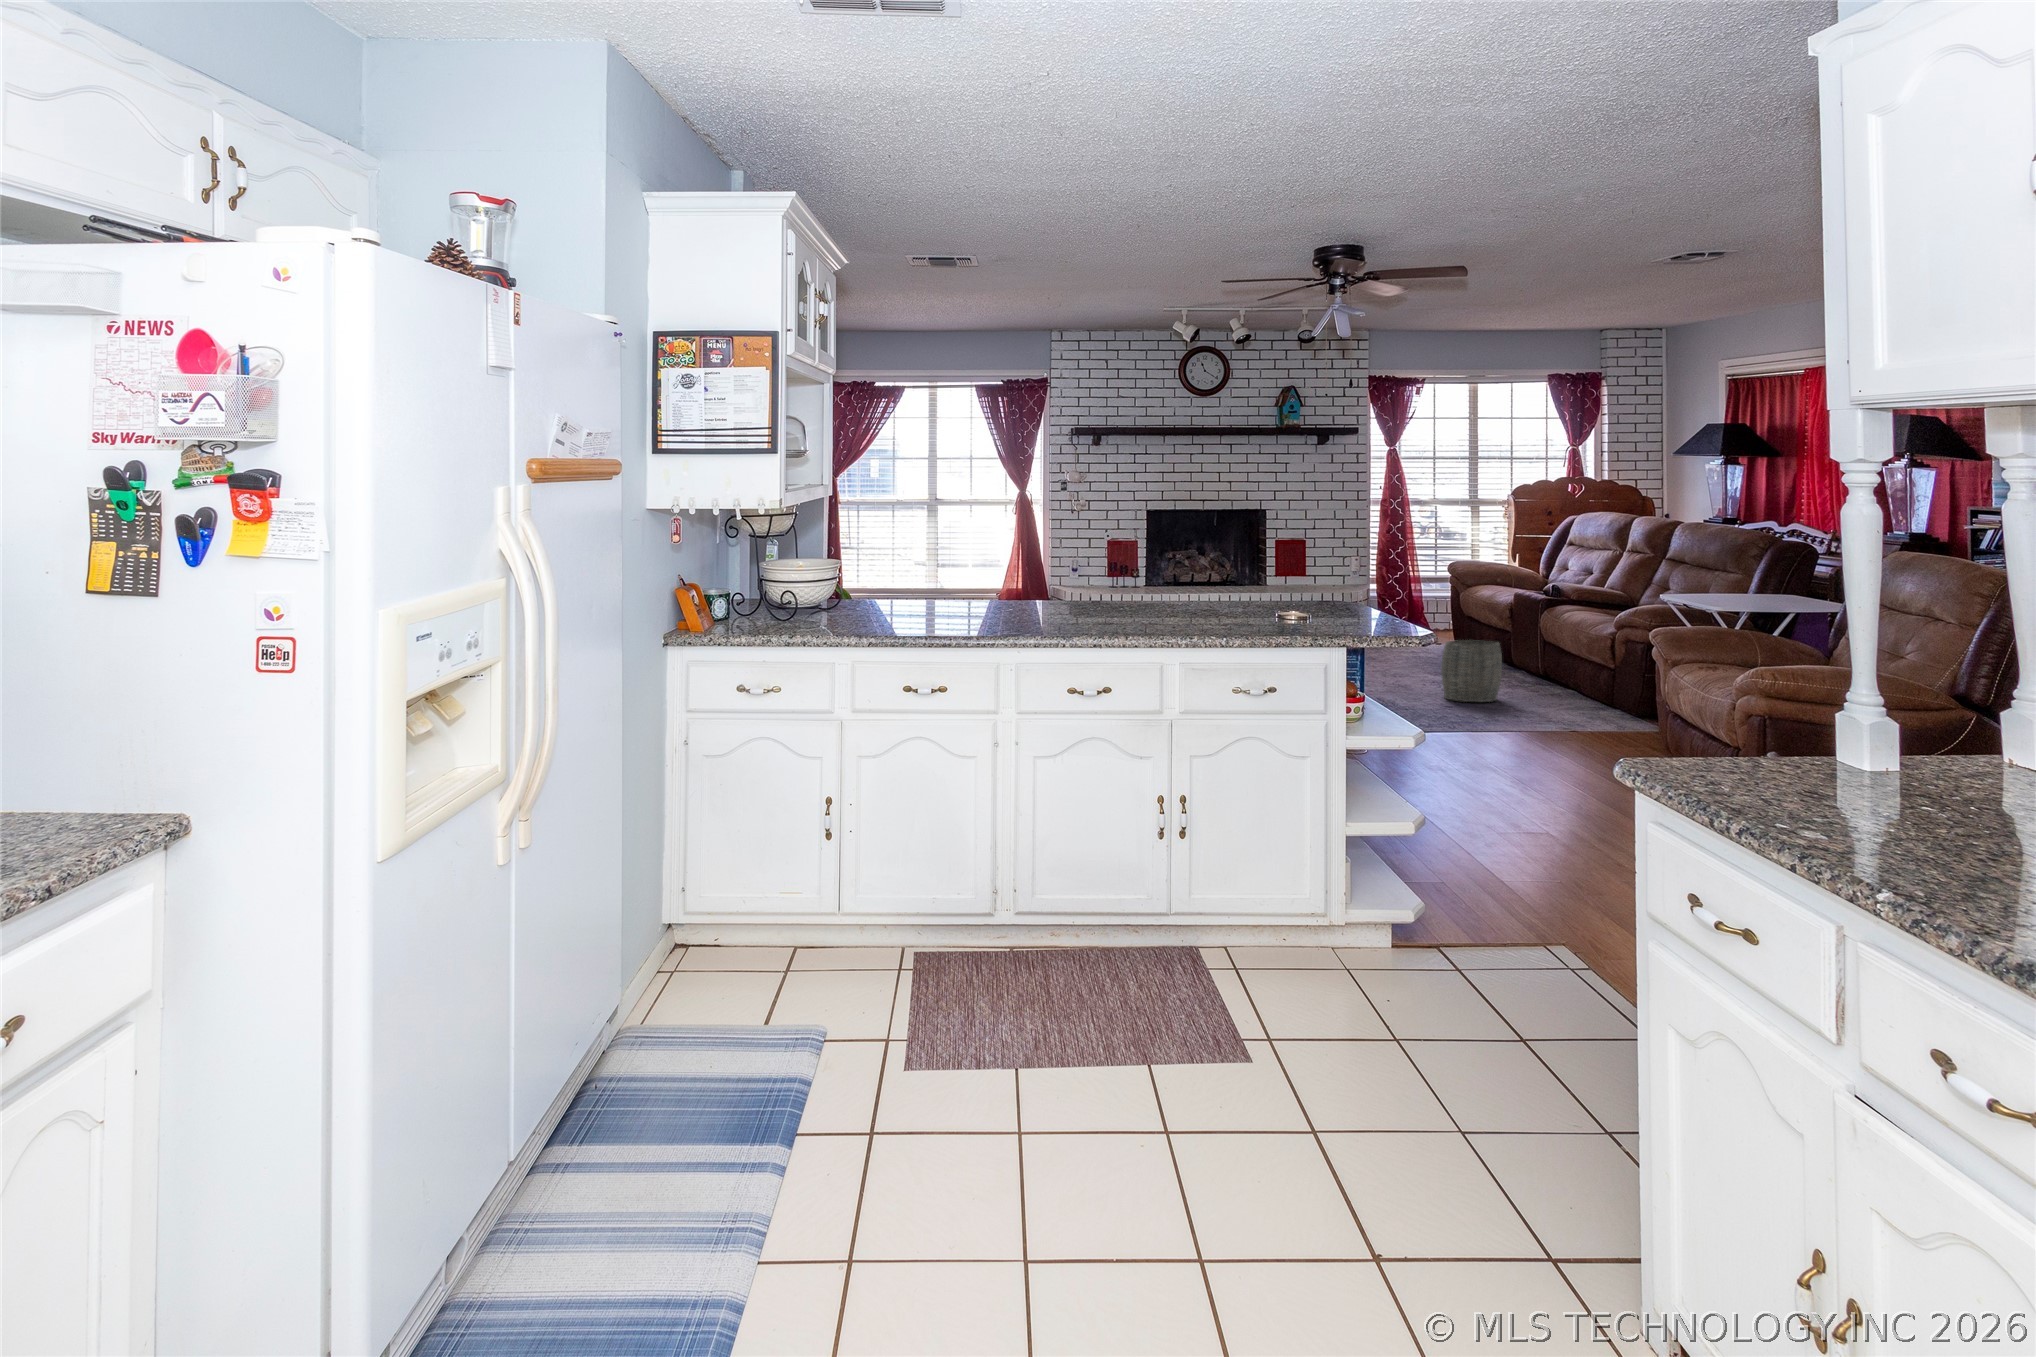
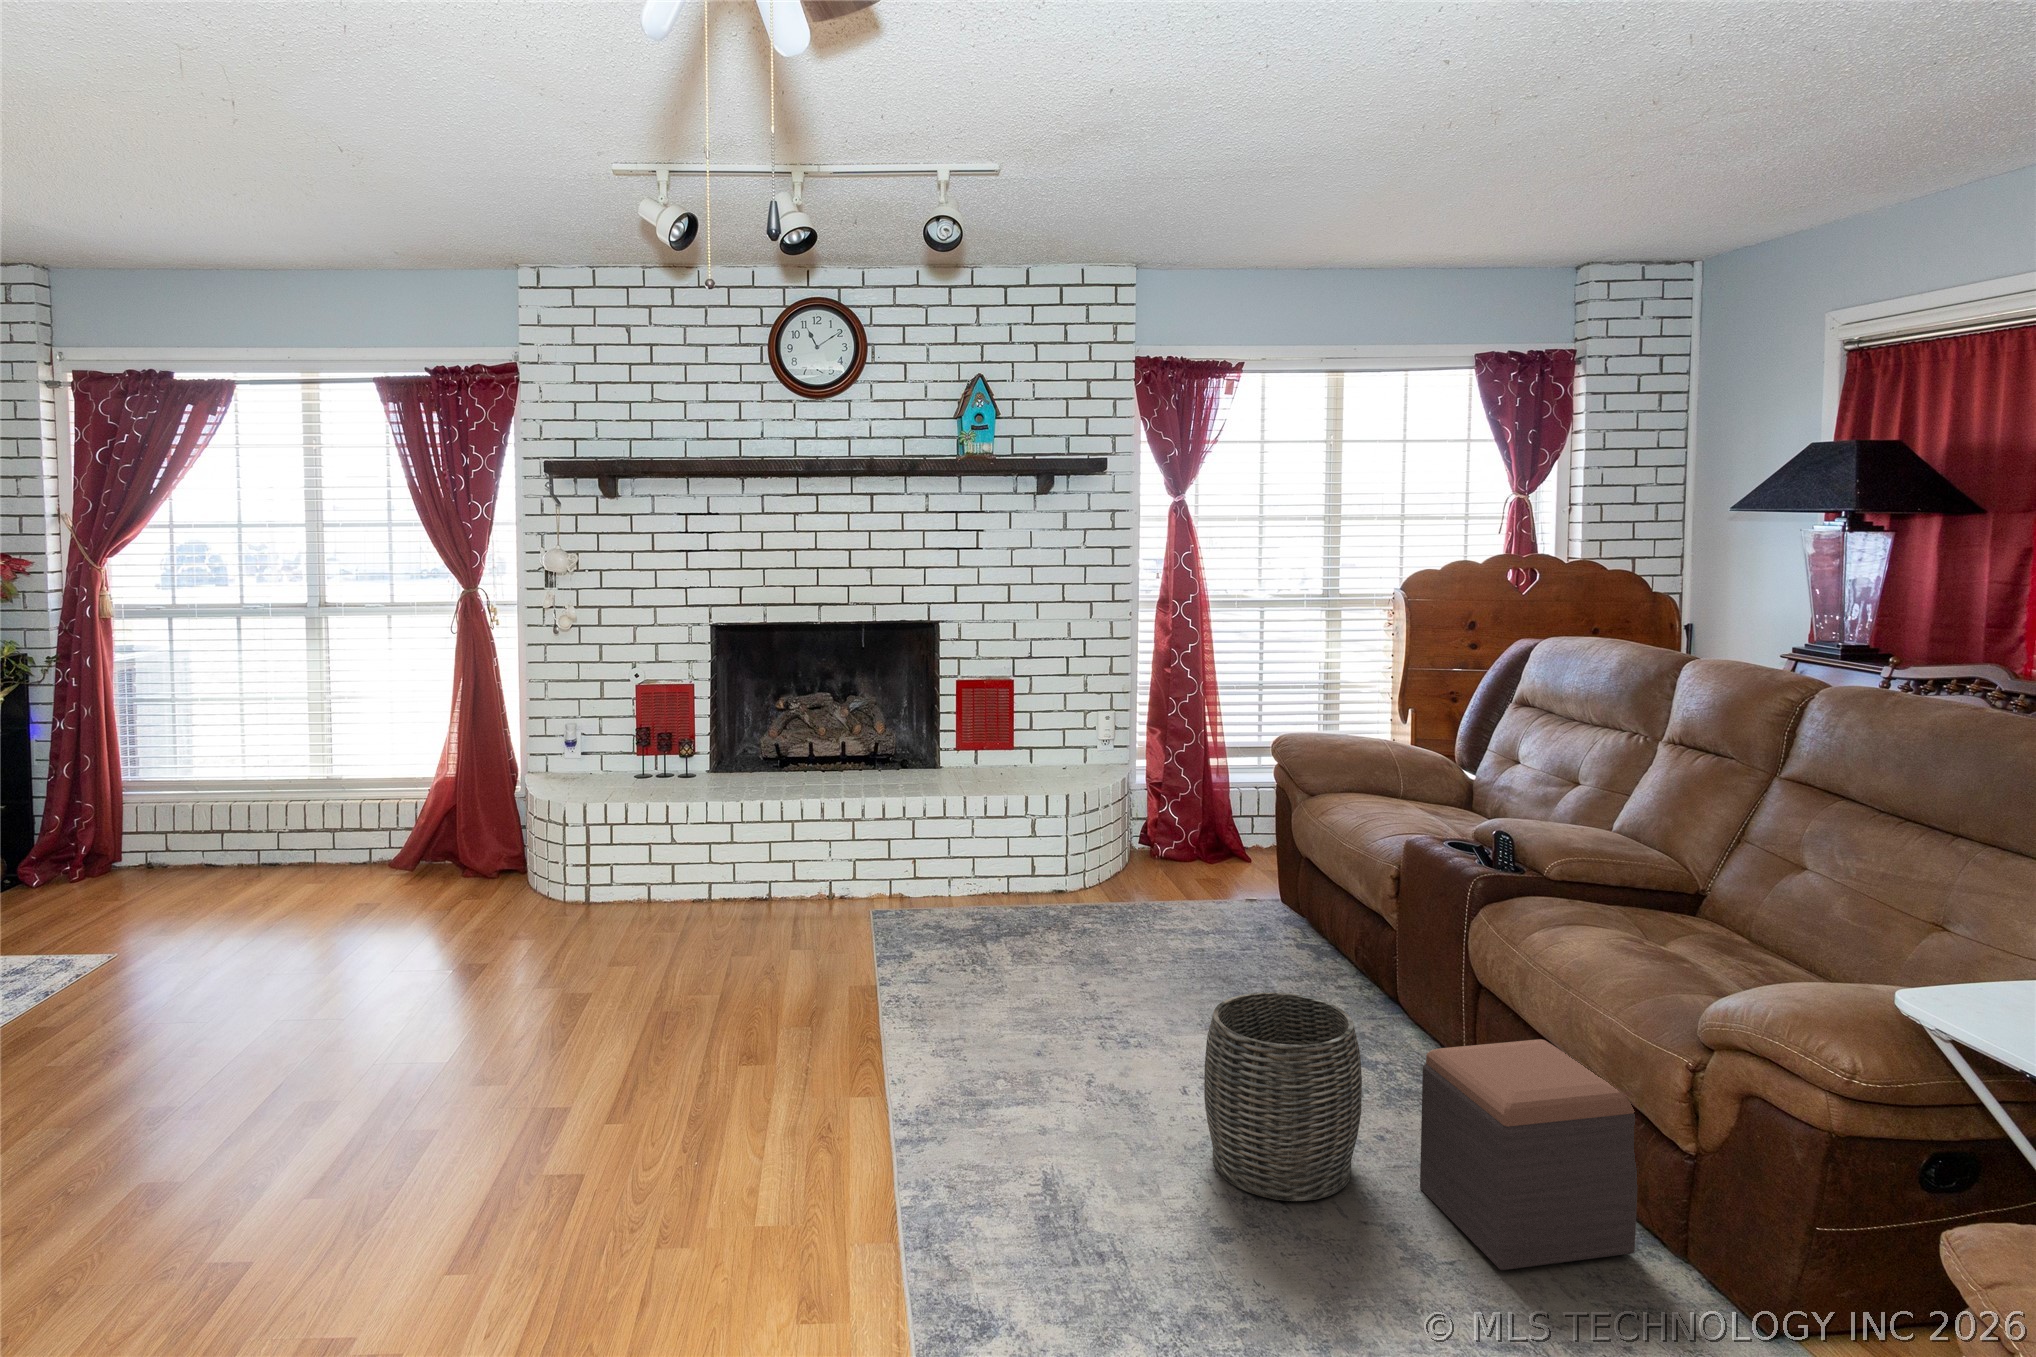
footstool: none [1523,648,1600,709] -> present [1420,1039,1637,1270]

